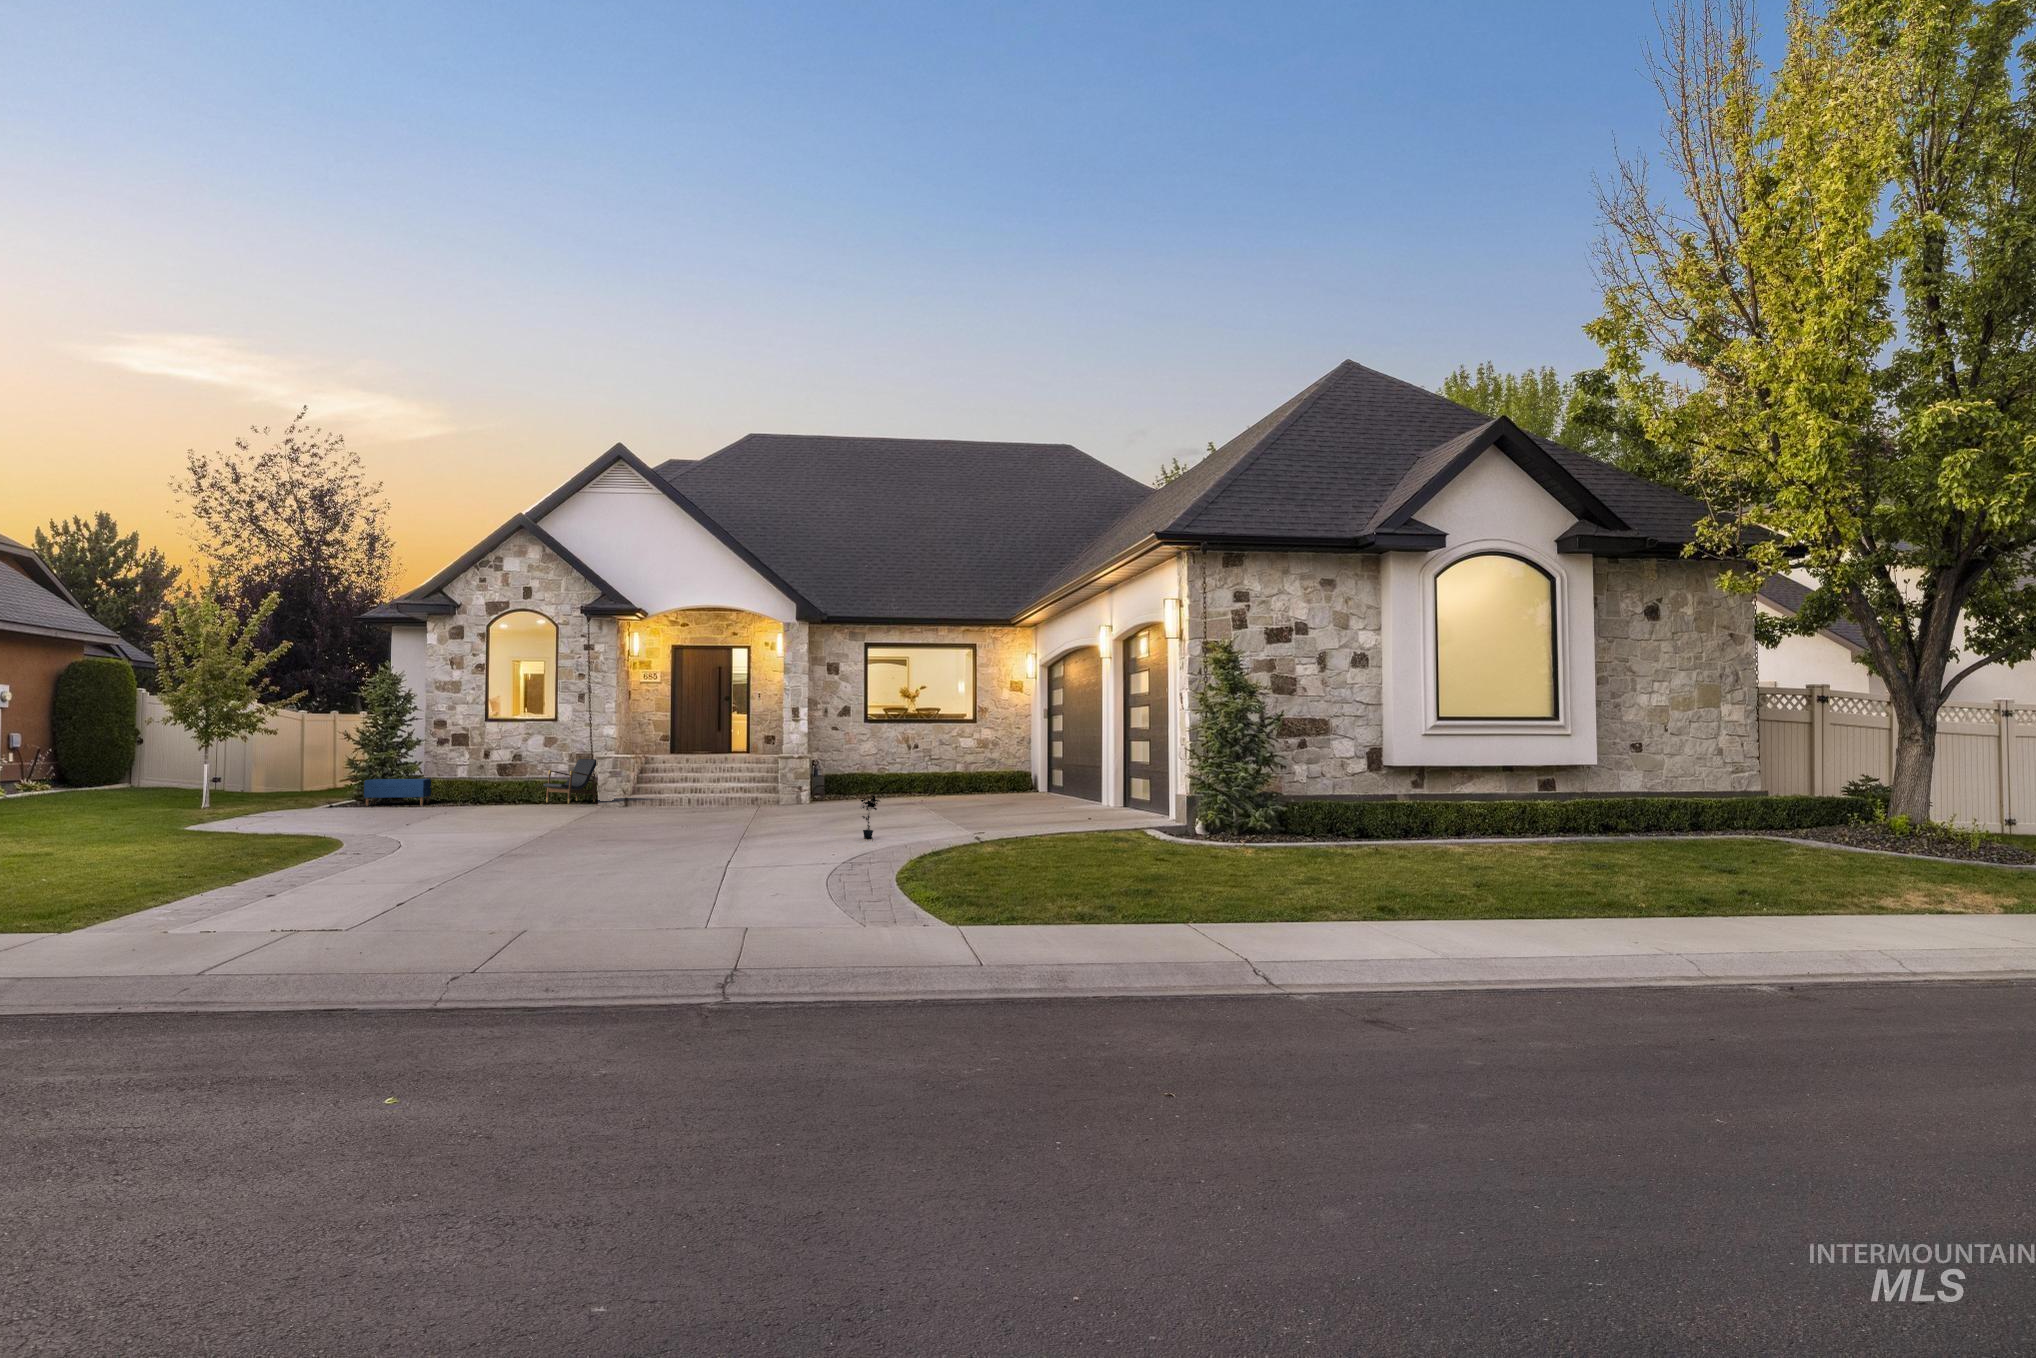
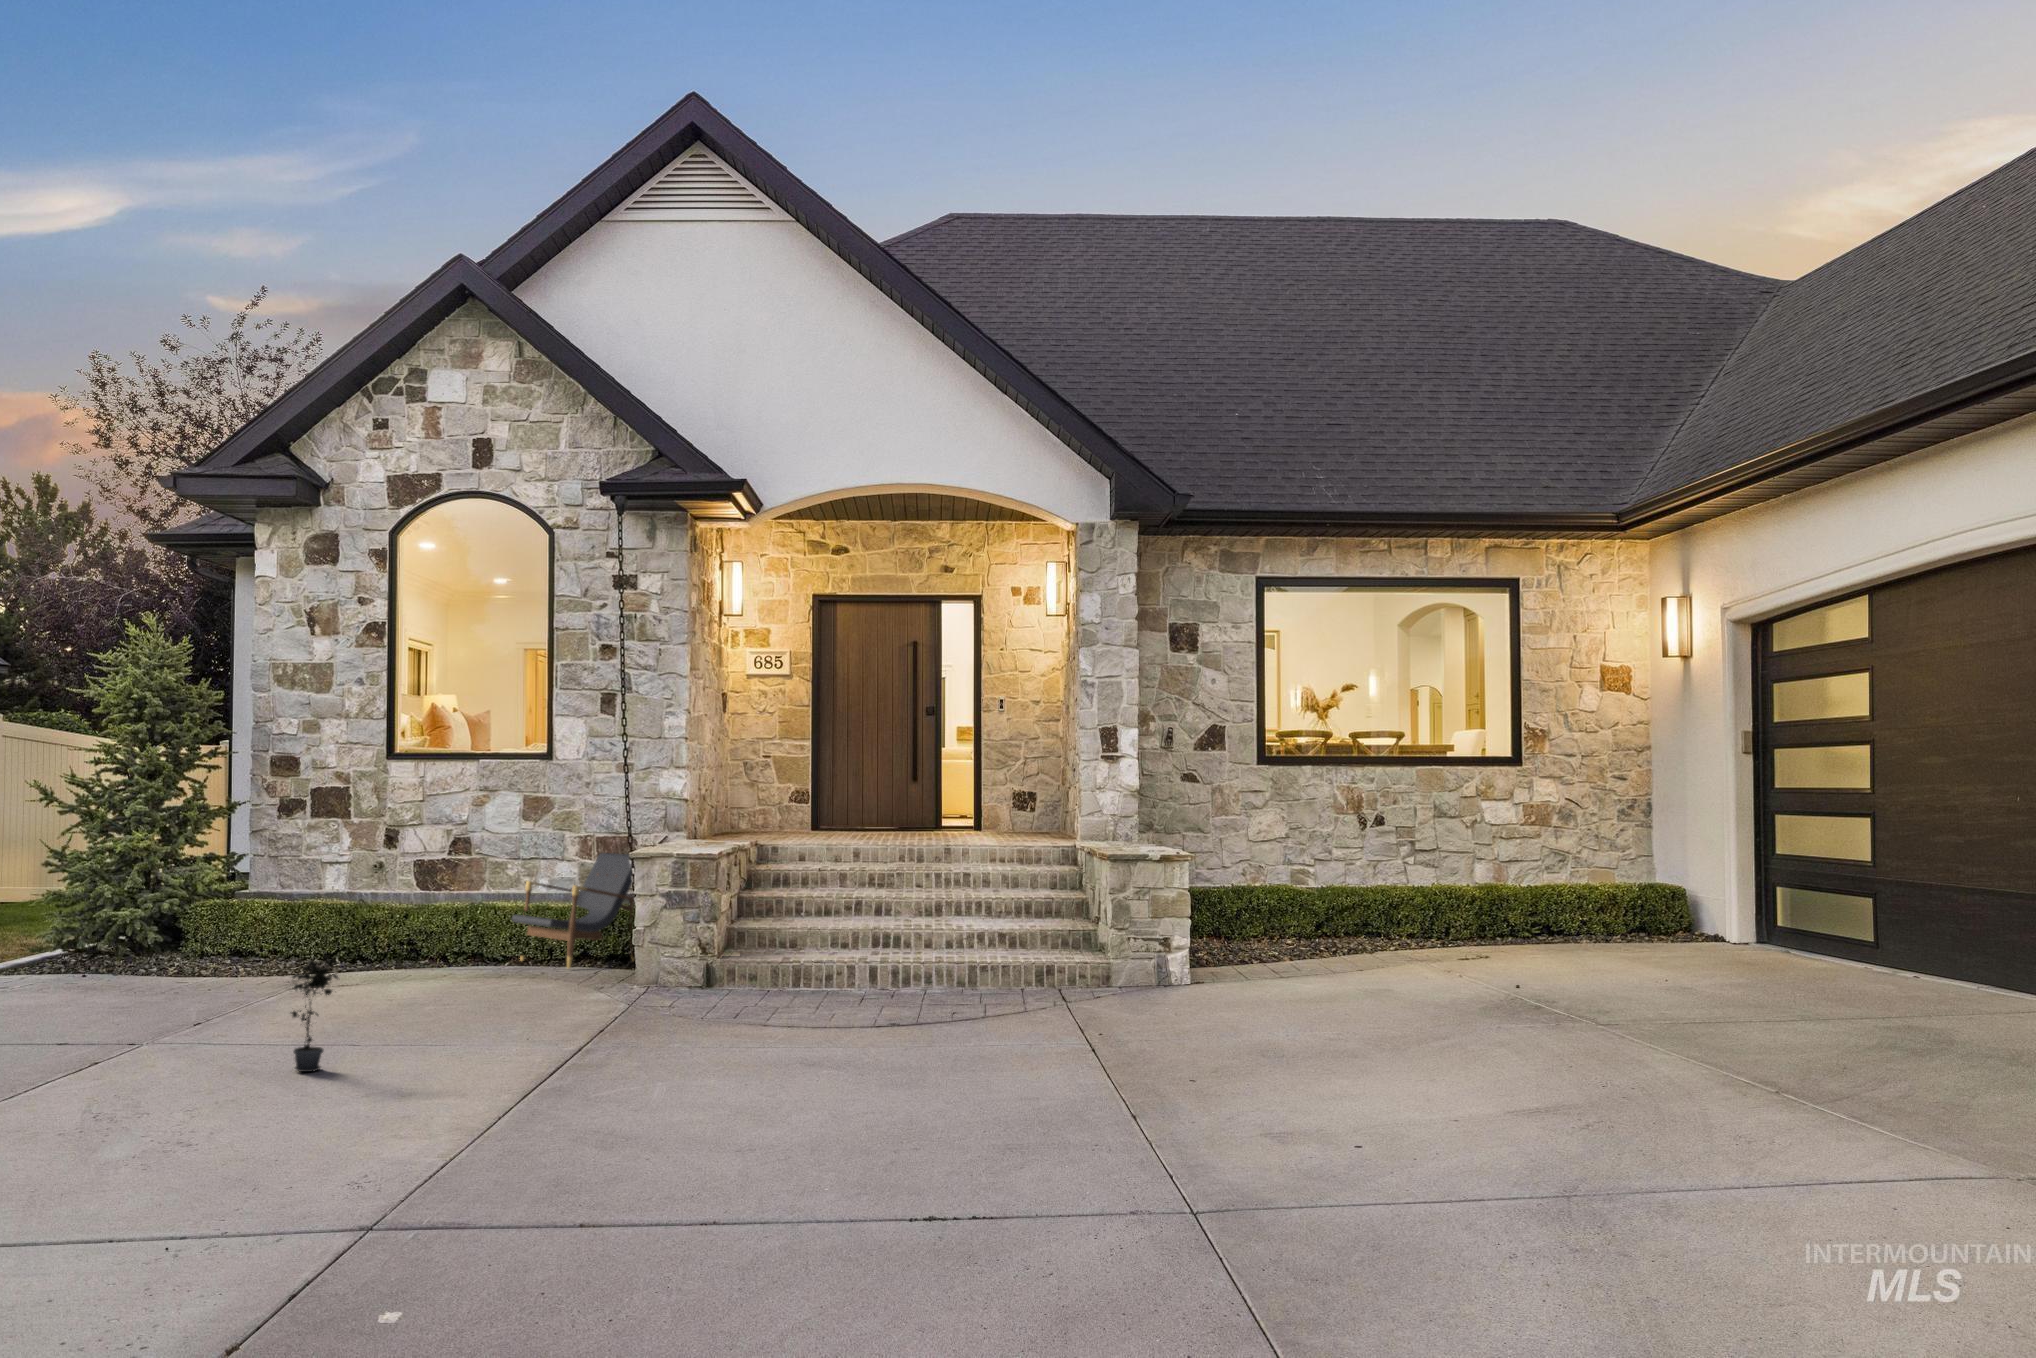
bench: present [364,779,431,806] -> none [94,898,259,966]
potted plant: present [861,795,880,839] -> present [291,951,338,1072]

